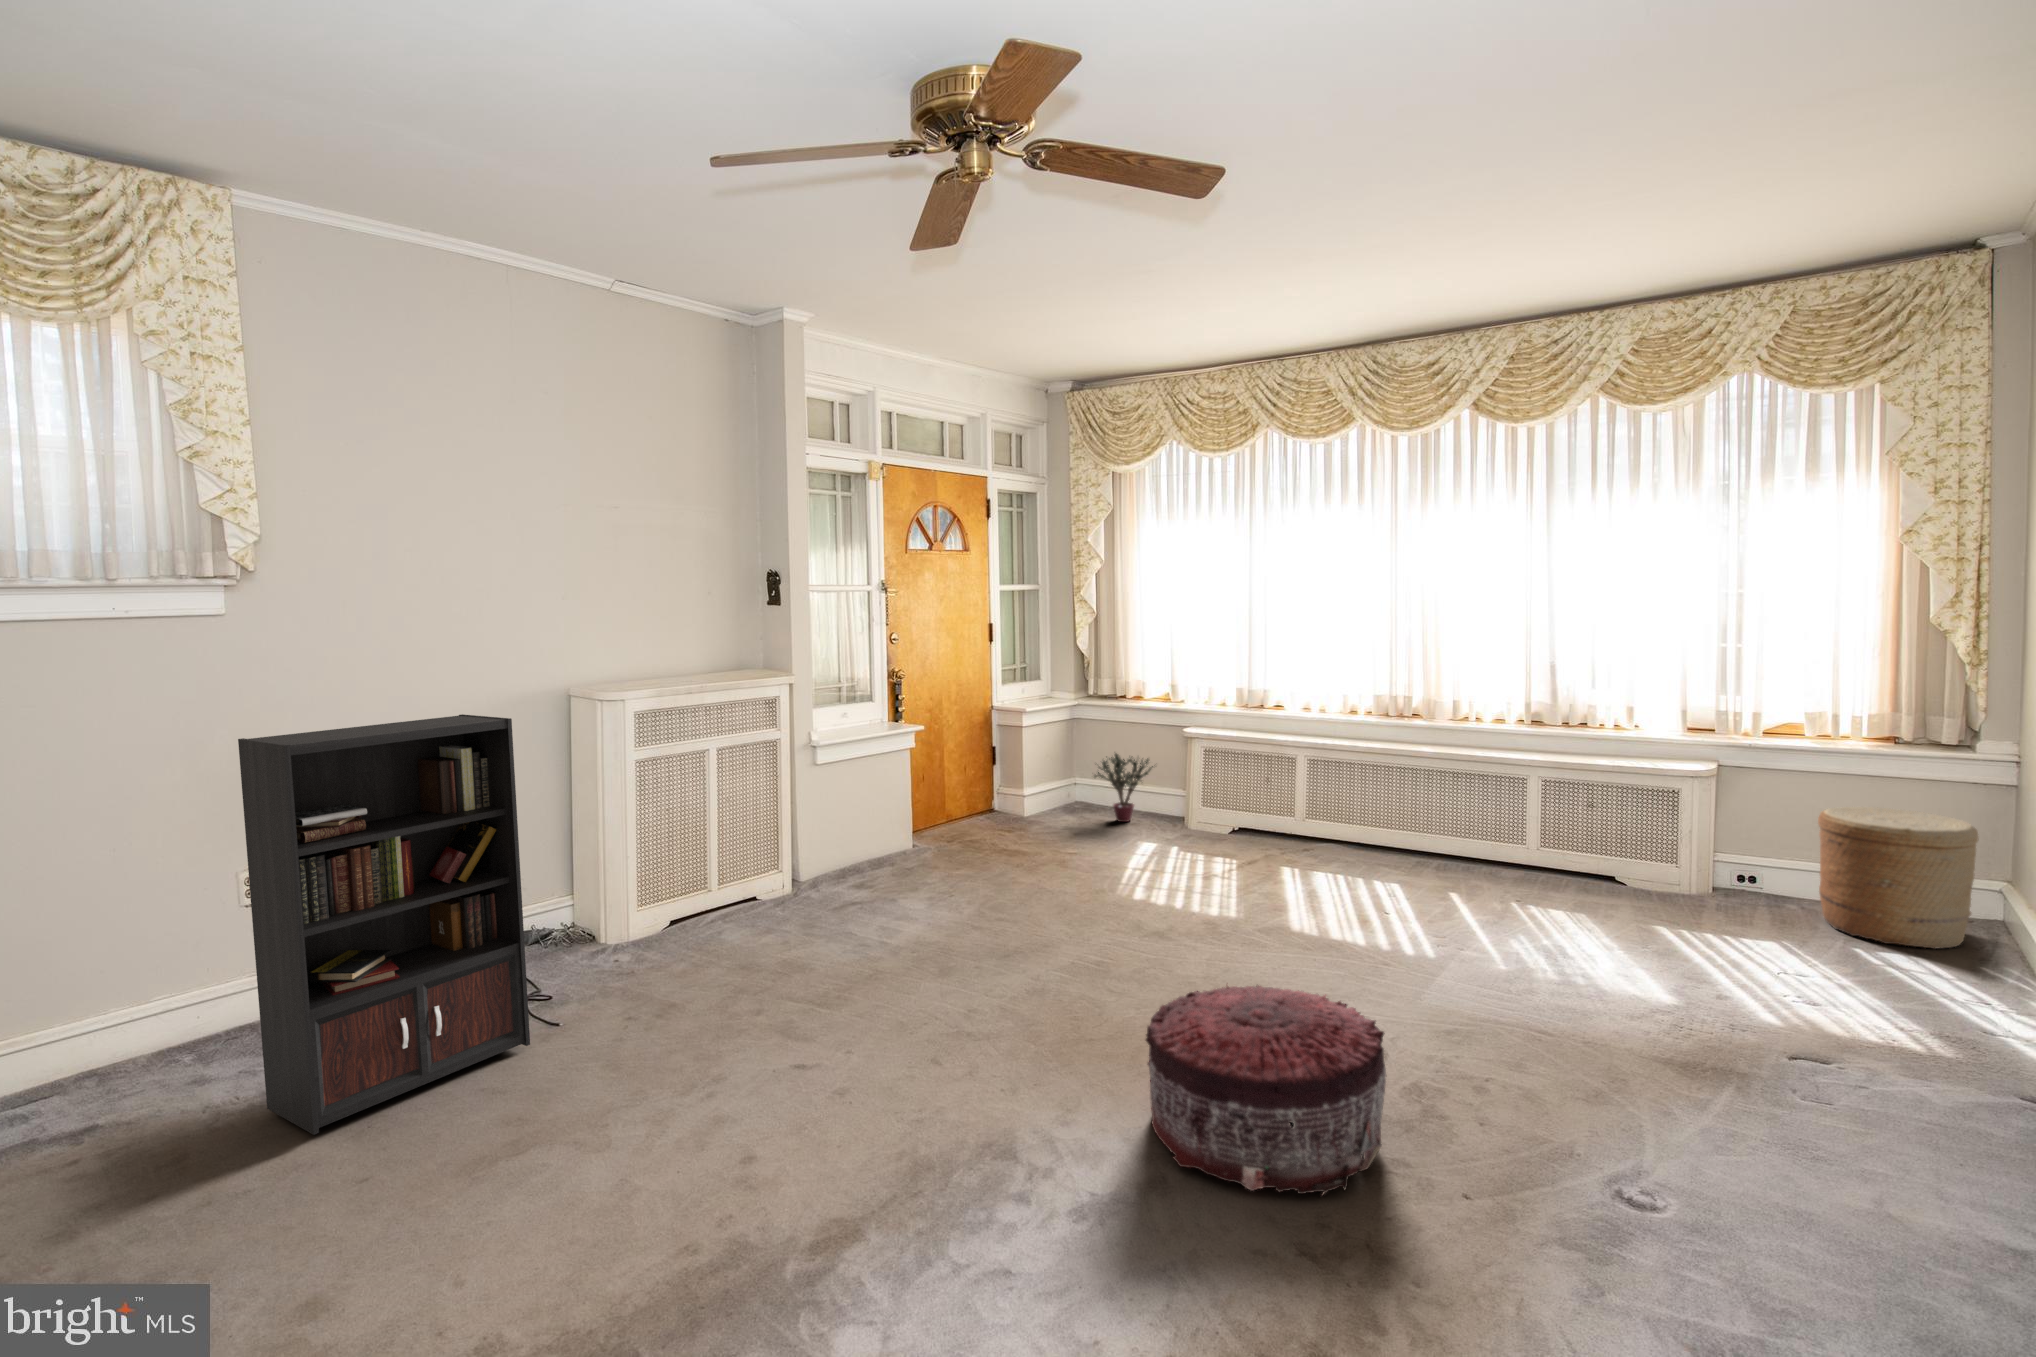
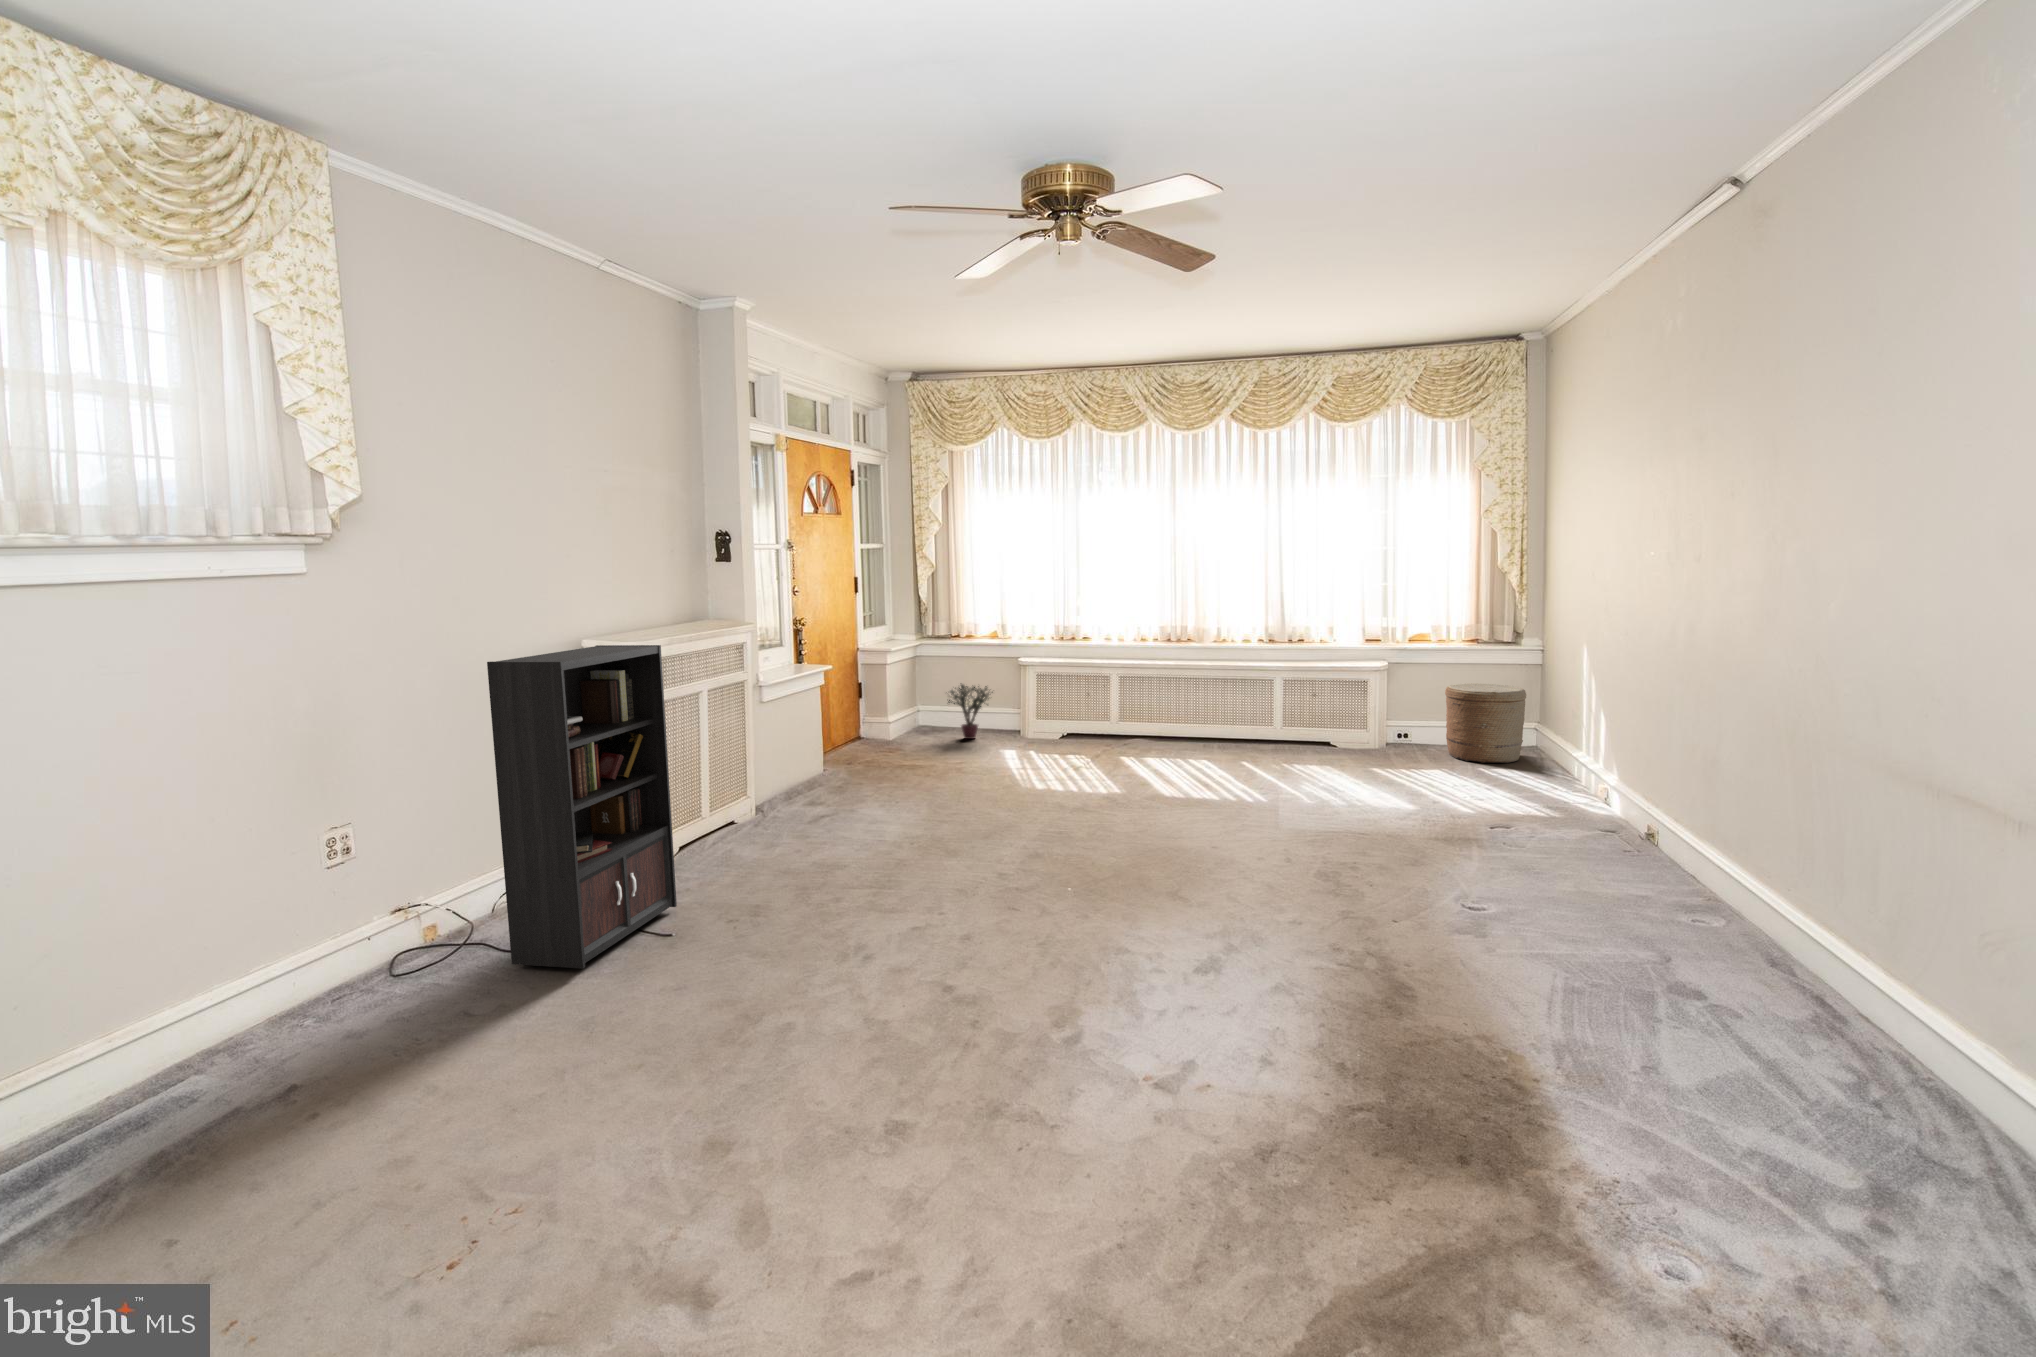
pouf: present [1146,986,1386,1194] -> none [1152,796,1299,899]

